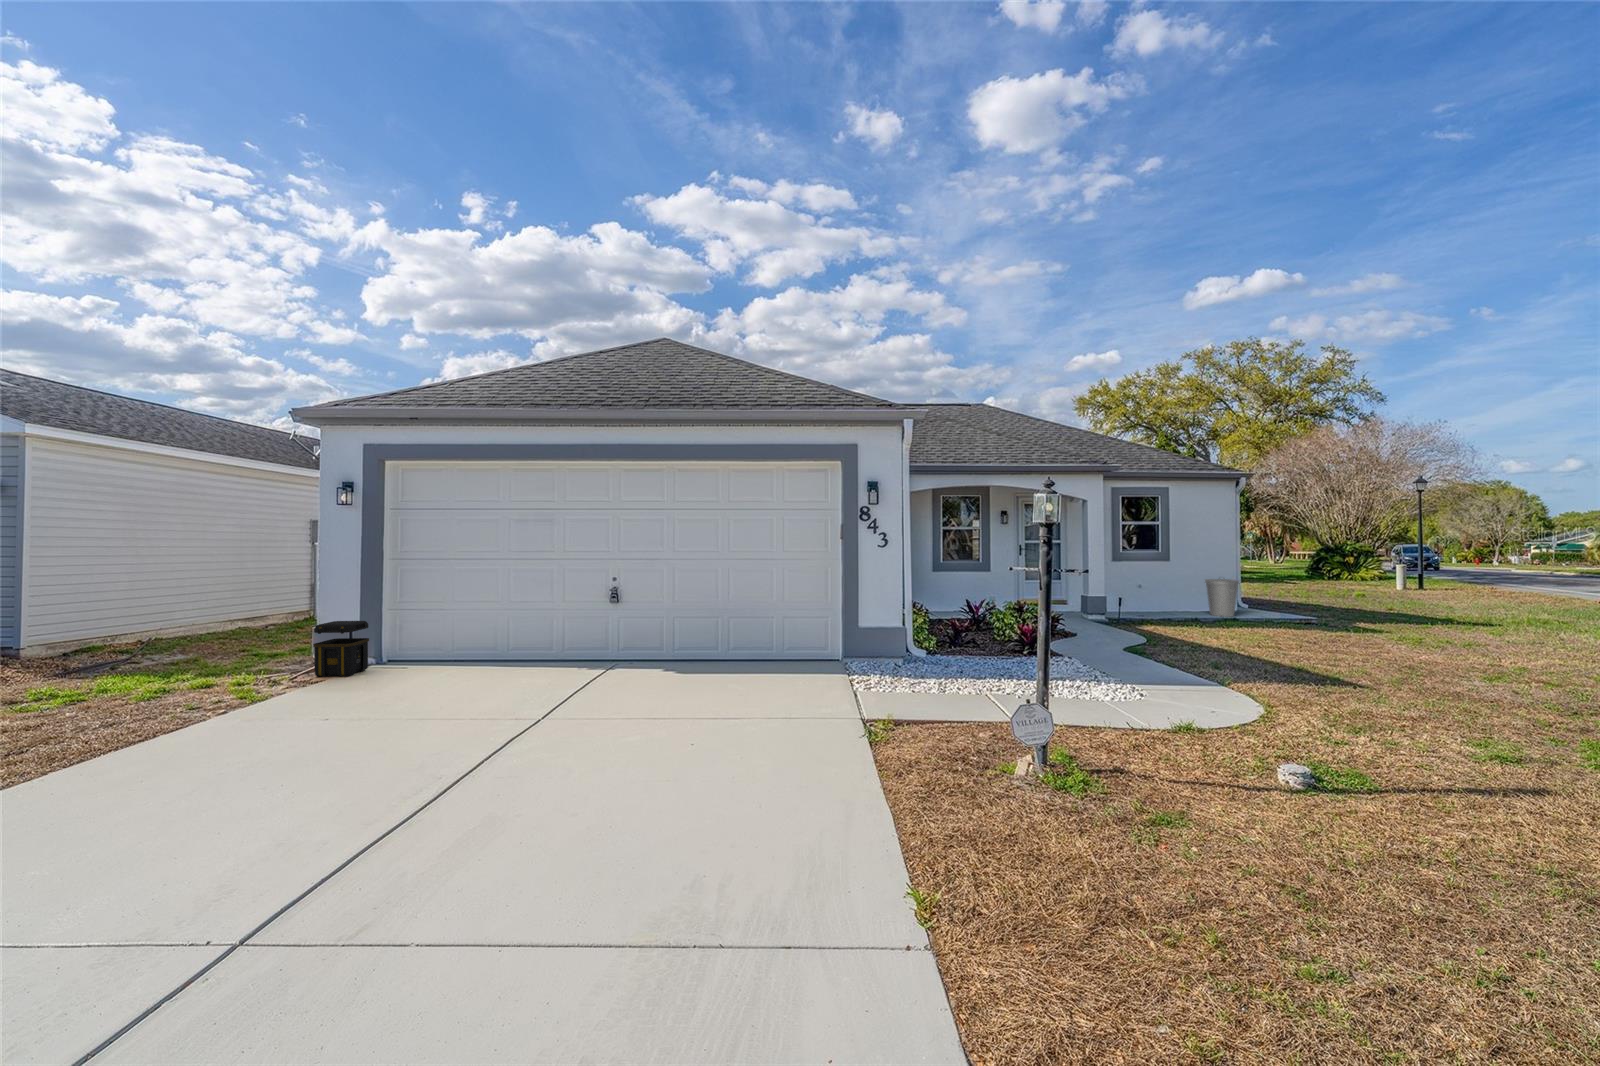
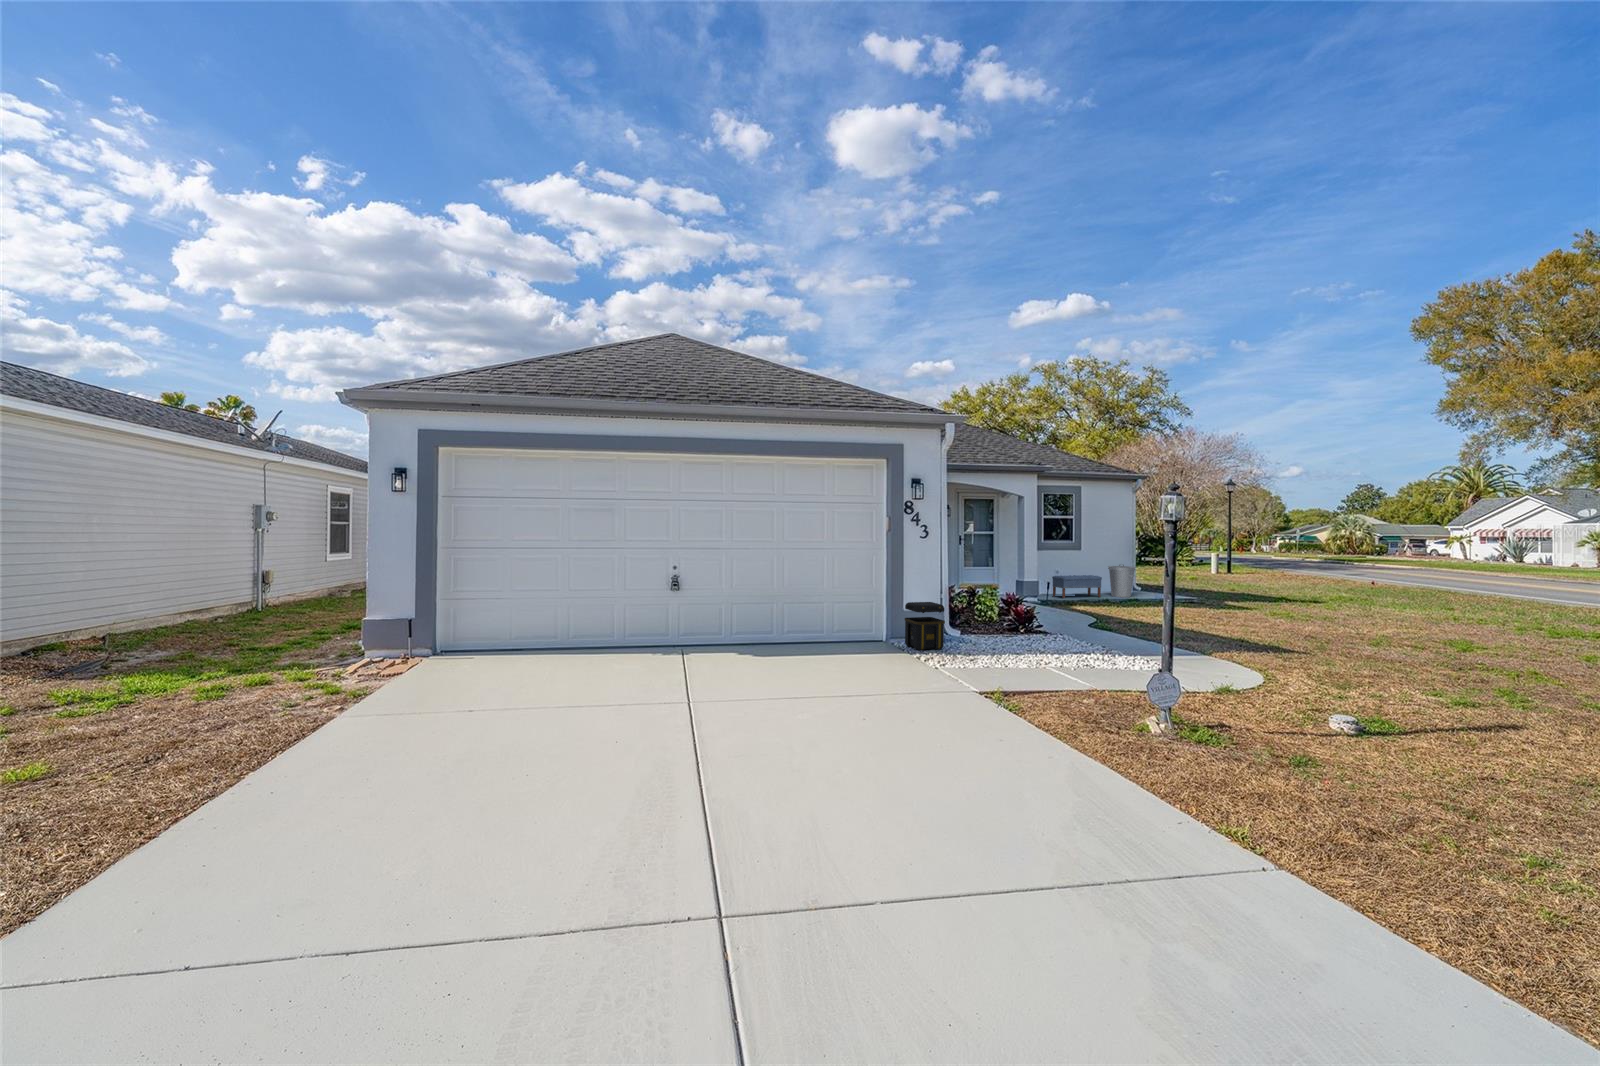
bench: none [1130,590,1193,617] -> present [1052,575,1102,598]
toolbox: present [313,621,369,677] -> present [905,602,945,650]

